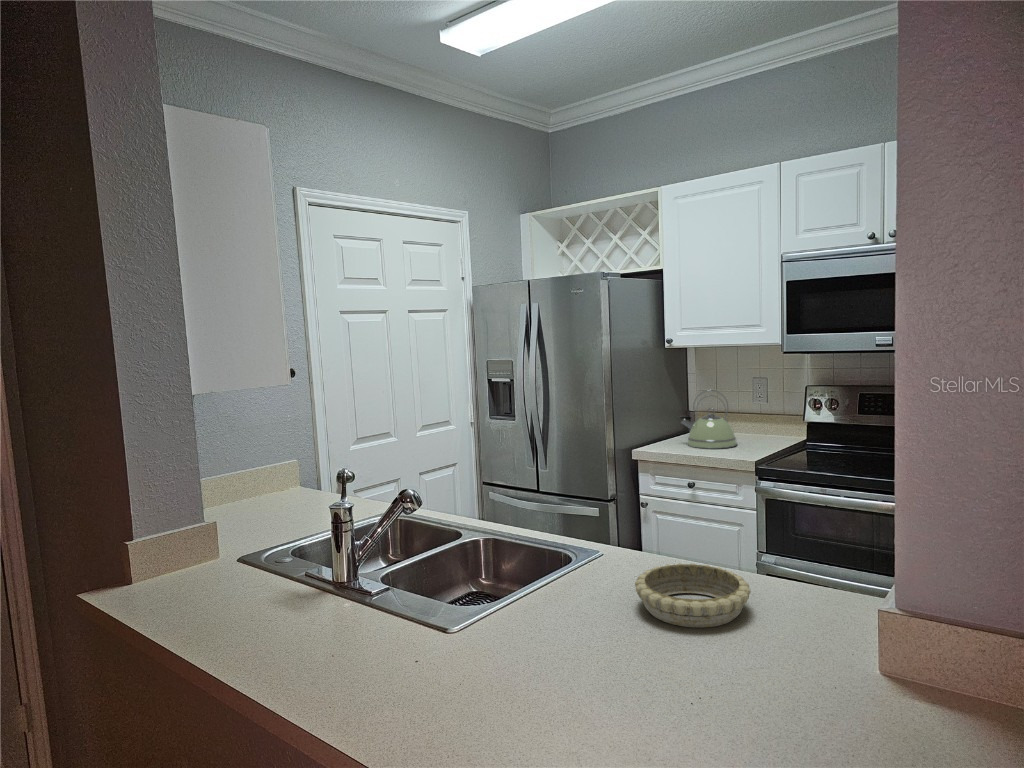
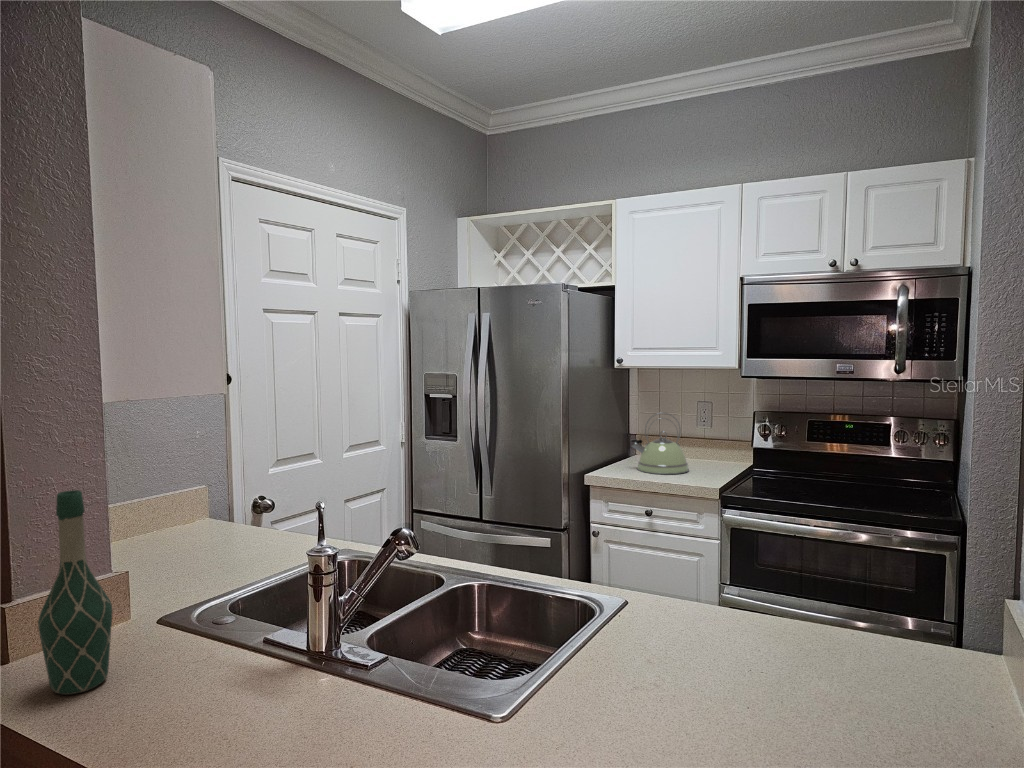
wine bottle: none [141,458,193,605] -> present [38,490,112,694]
decorative bowl: present [635,563,751,628] -> none [704,616,847,700]

